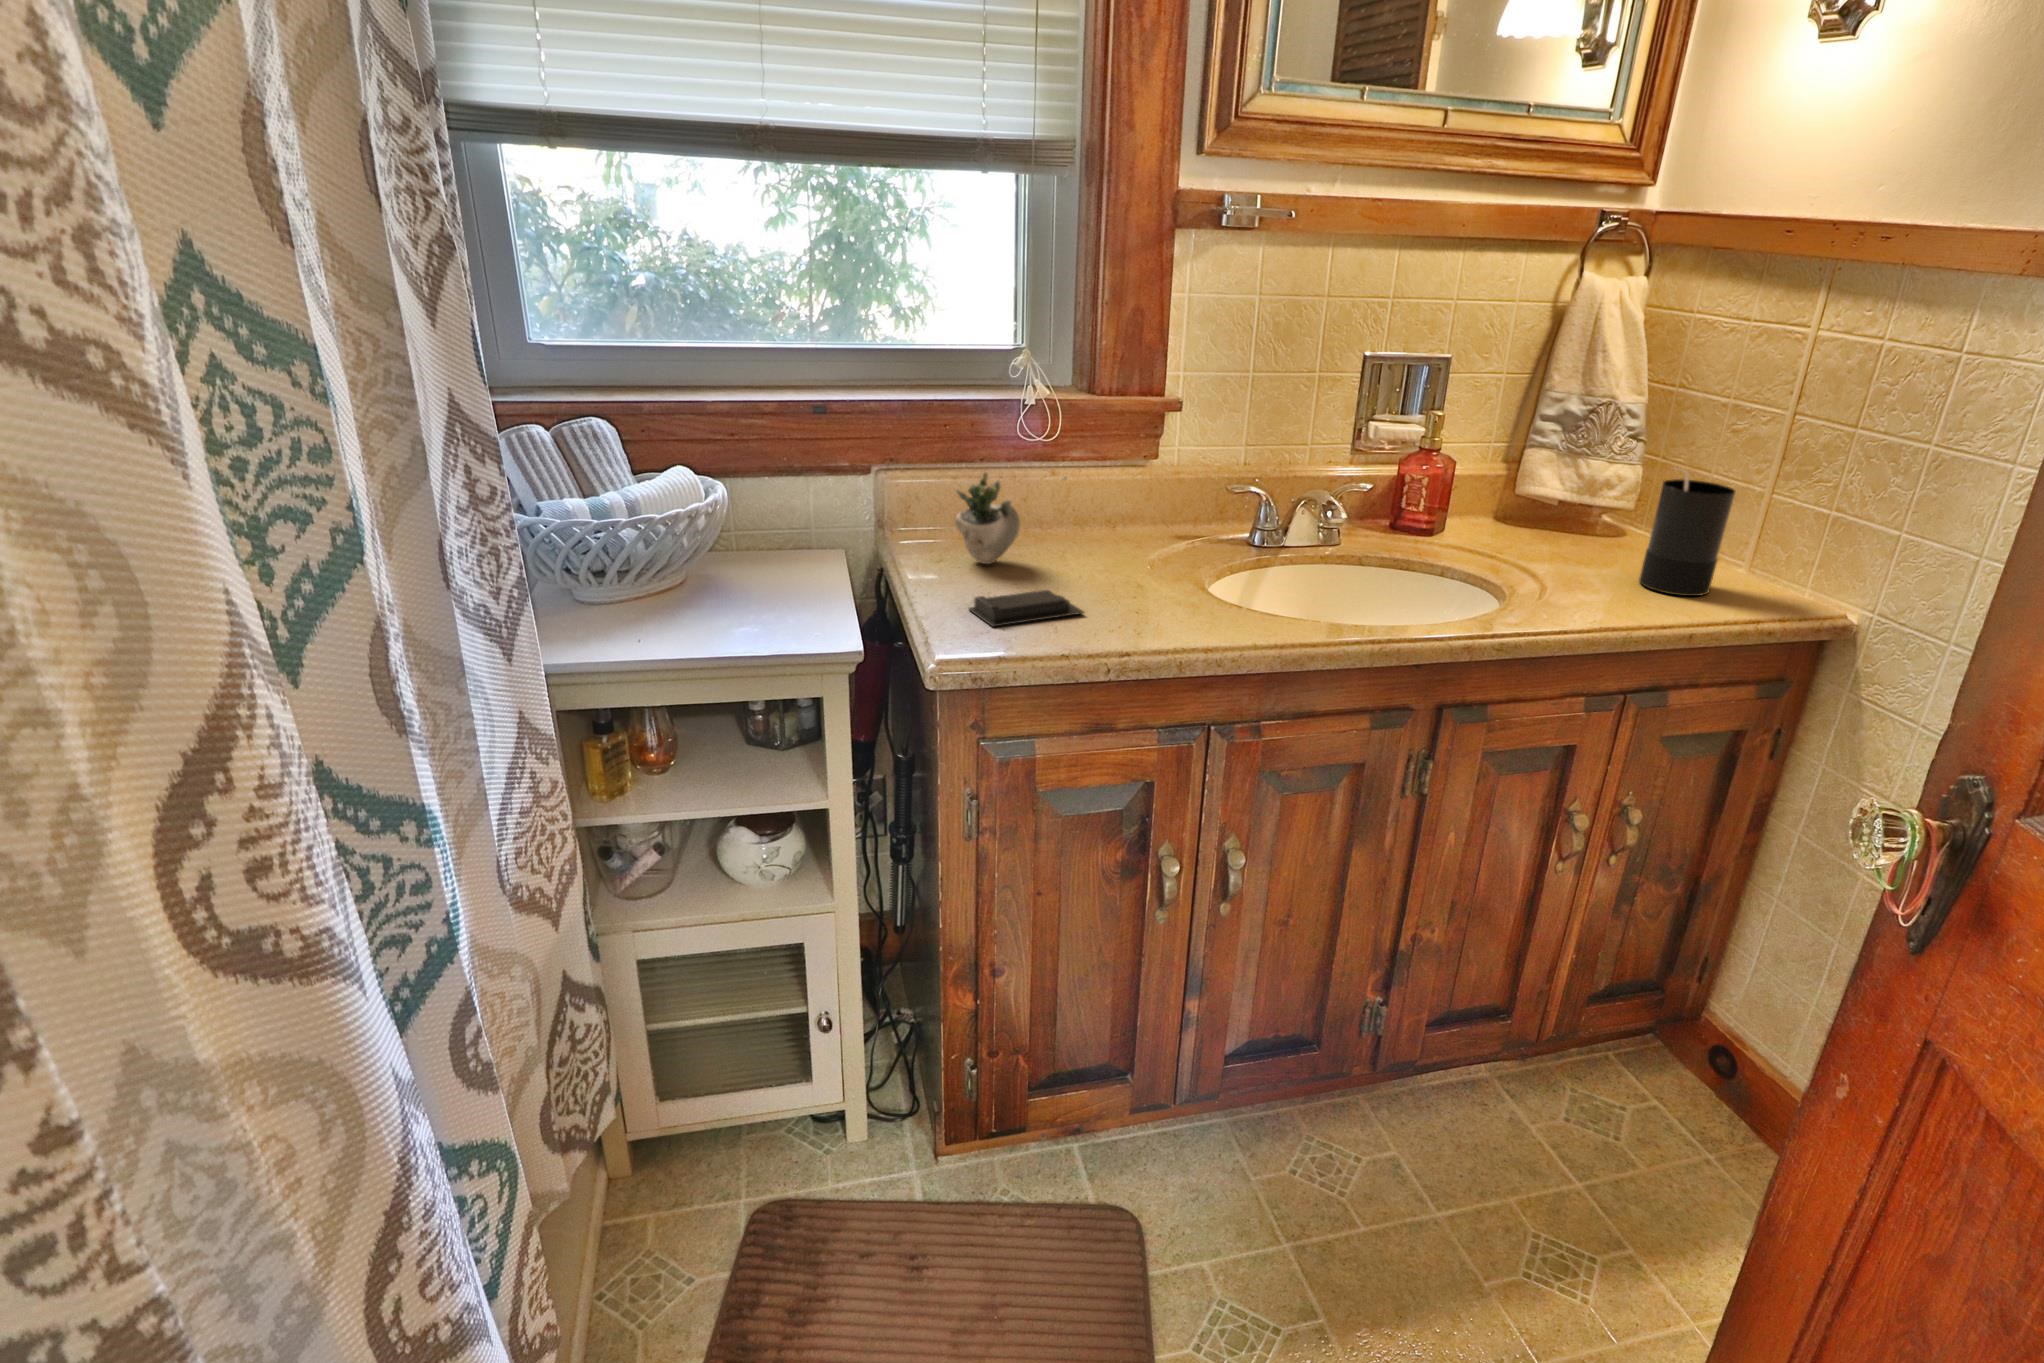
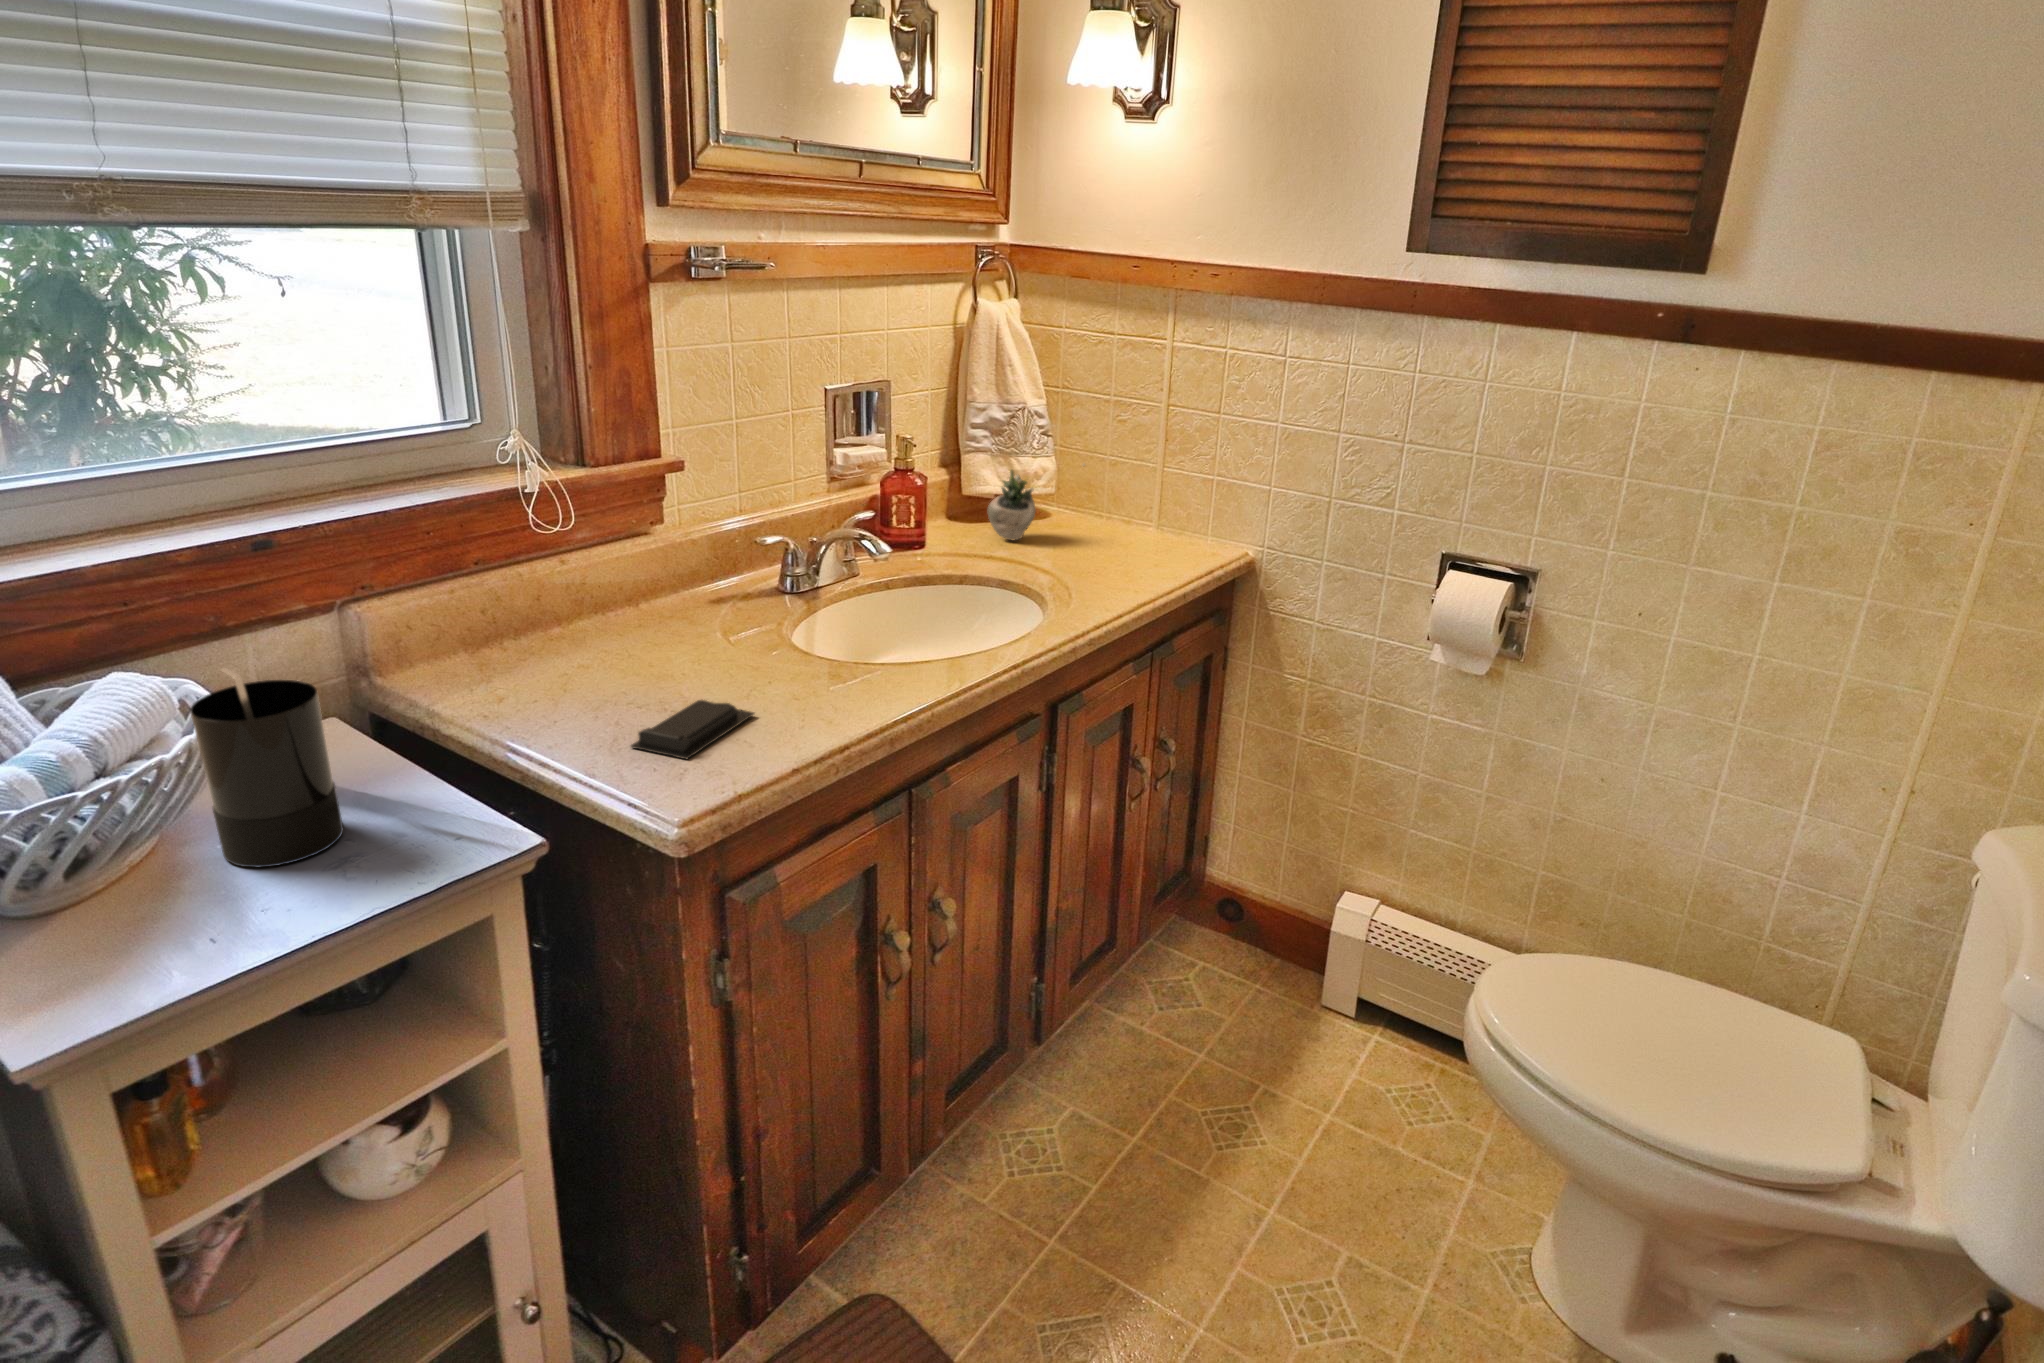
candle: present [1639,471,1736,596] -> present [190,668,343,868]
succulent plant: present [955,472,1066,564] -> present [987,464,1085,540]

